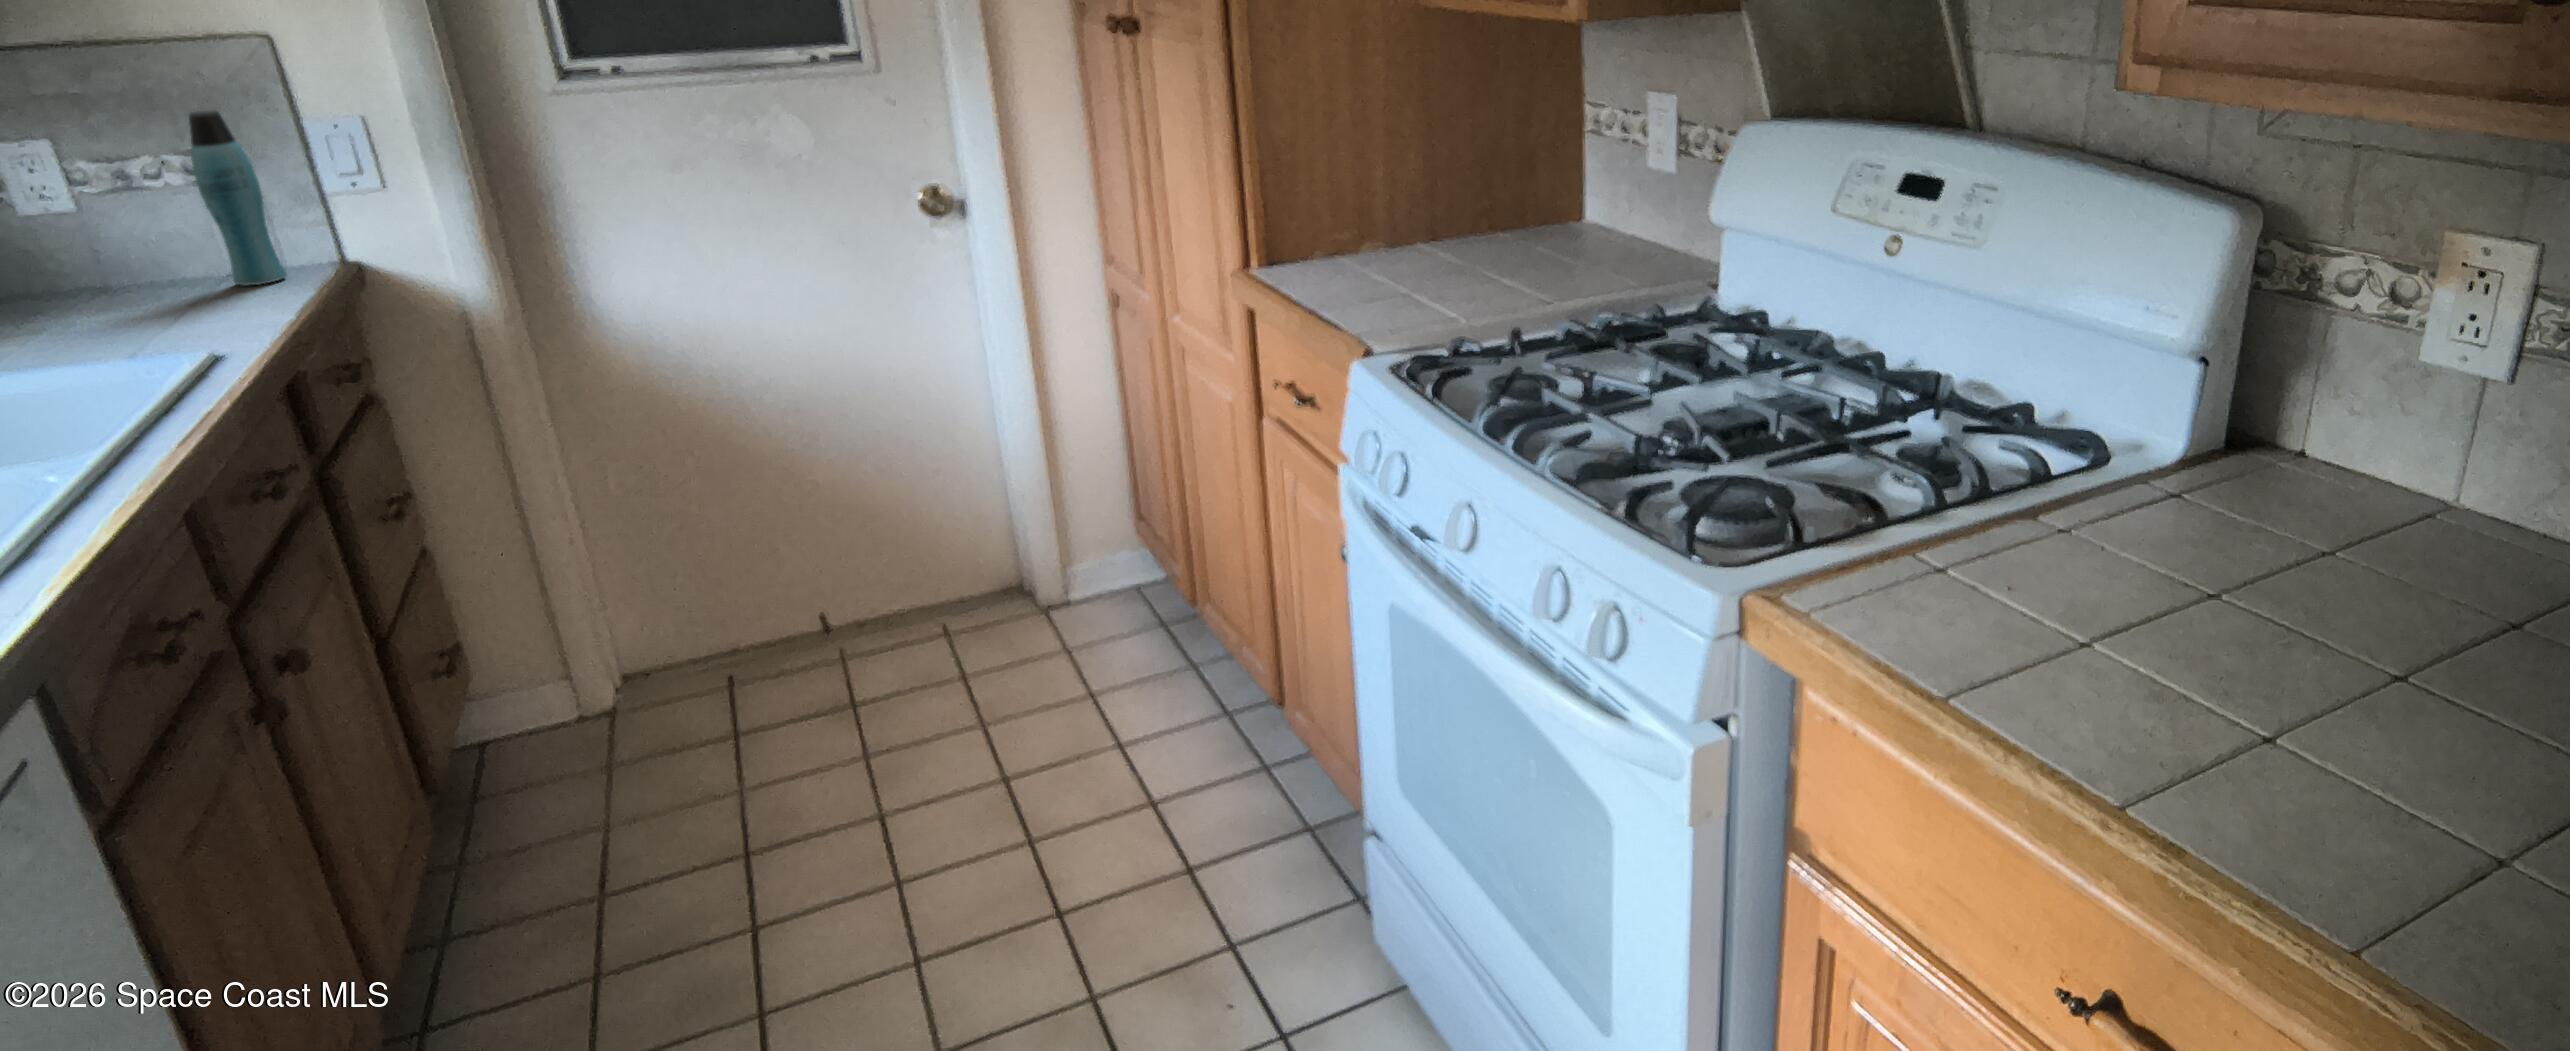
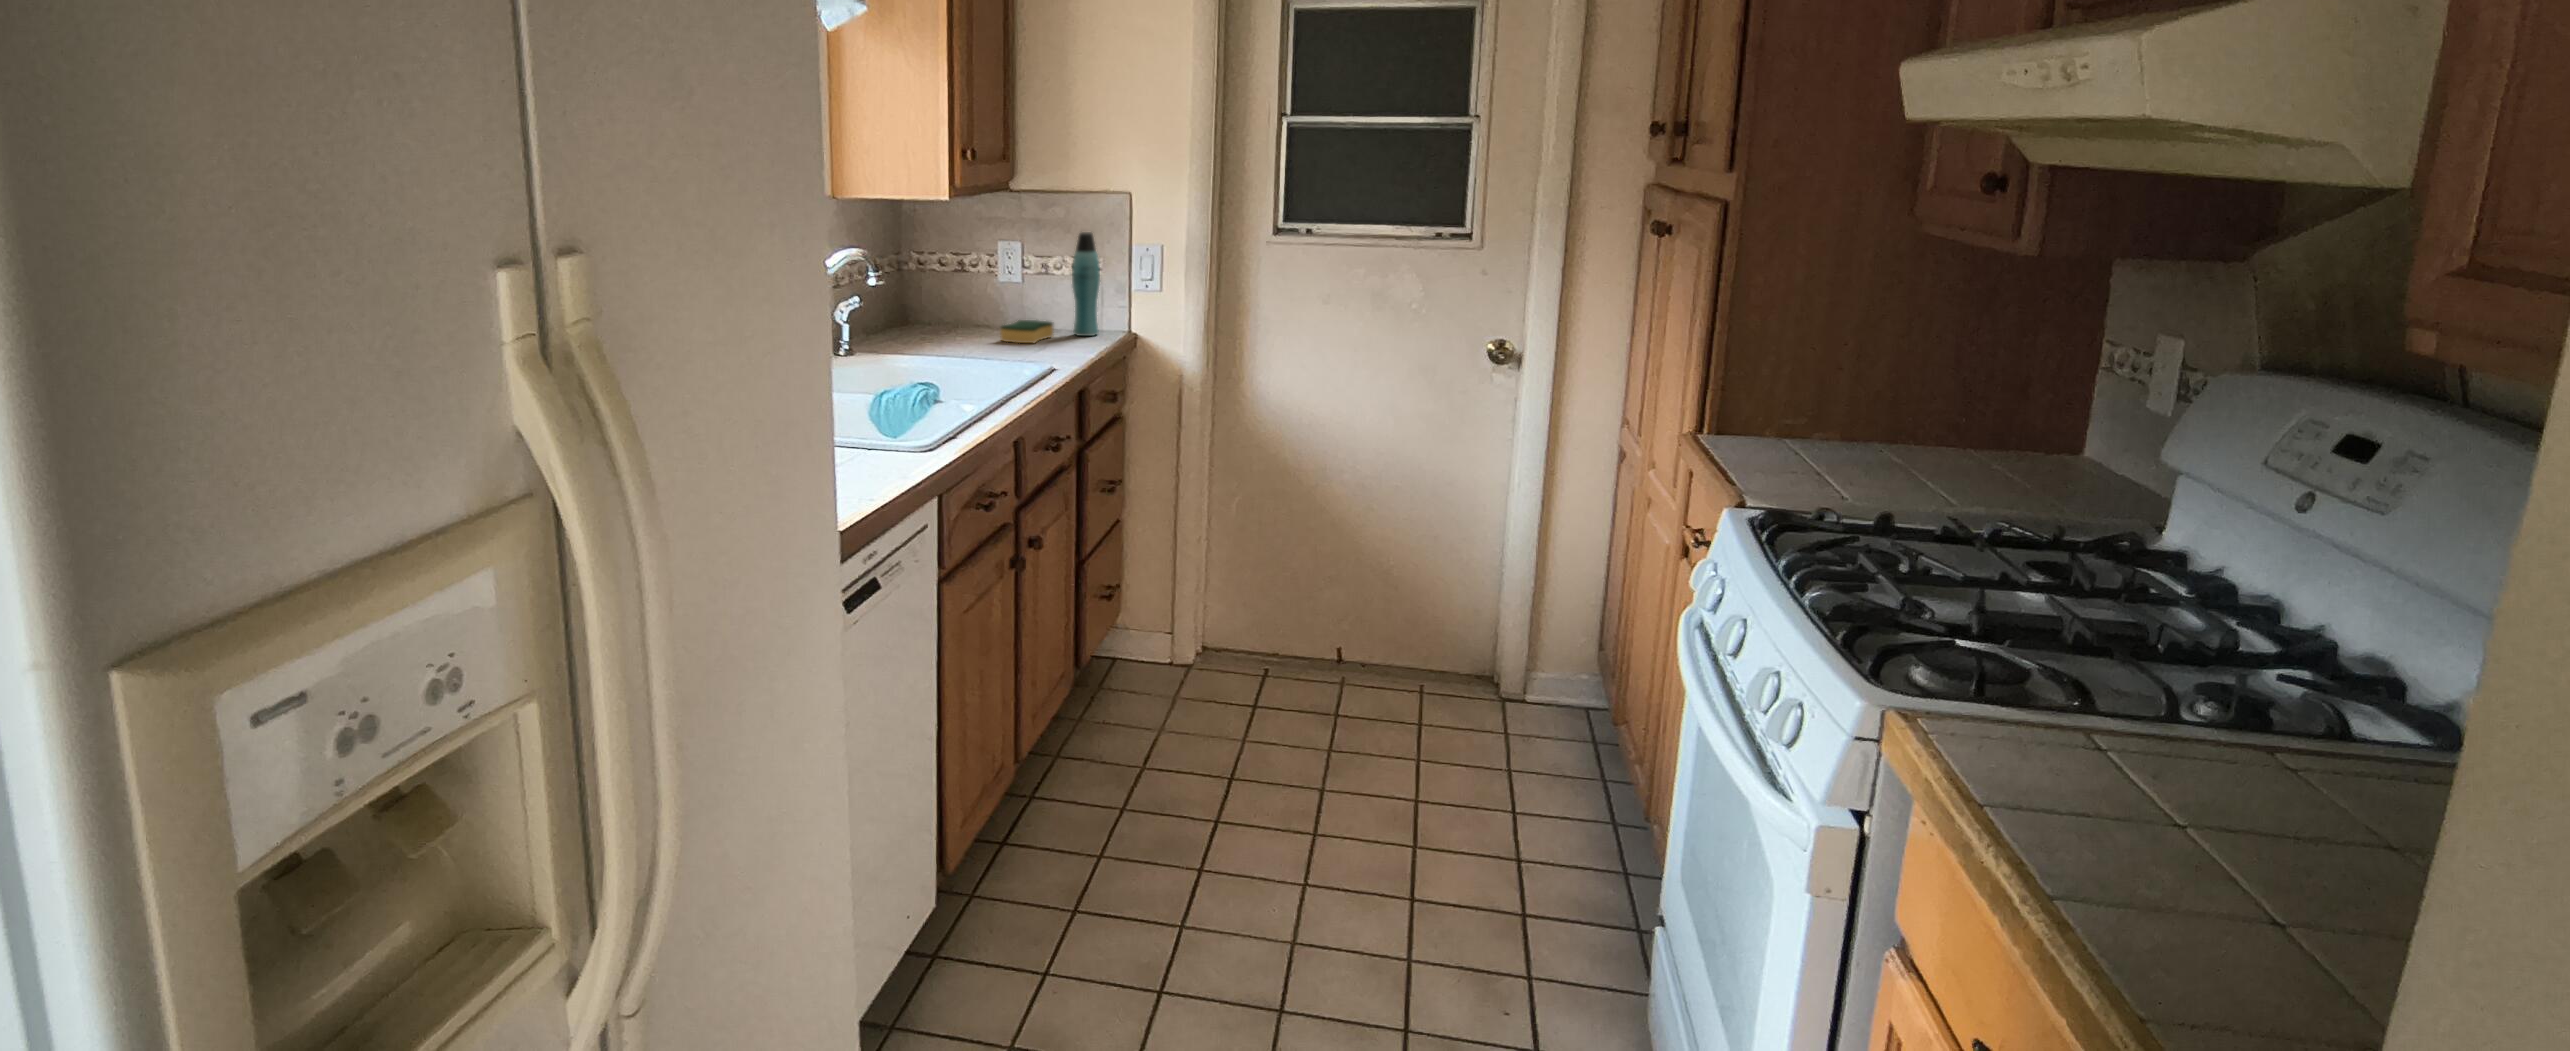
sponge: none [69,272,195,323] -> present [1000,320,1053,343]

